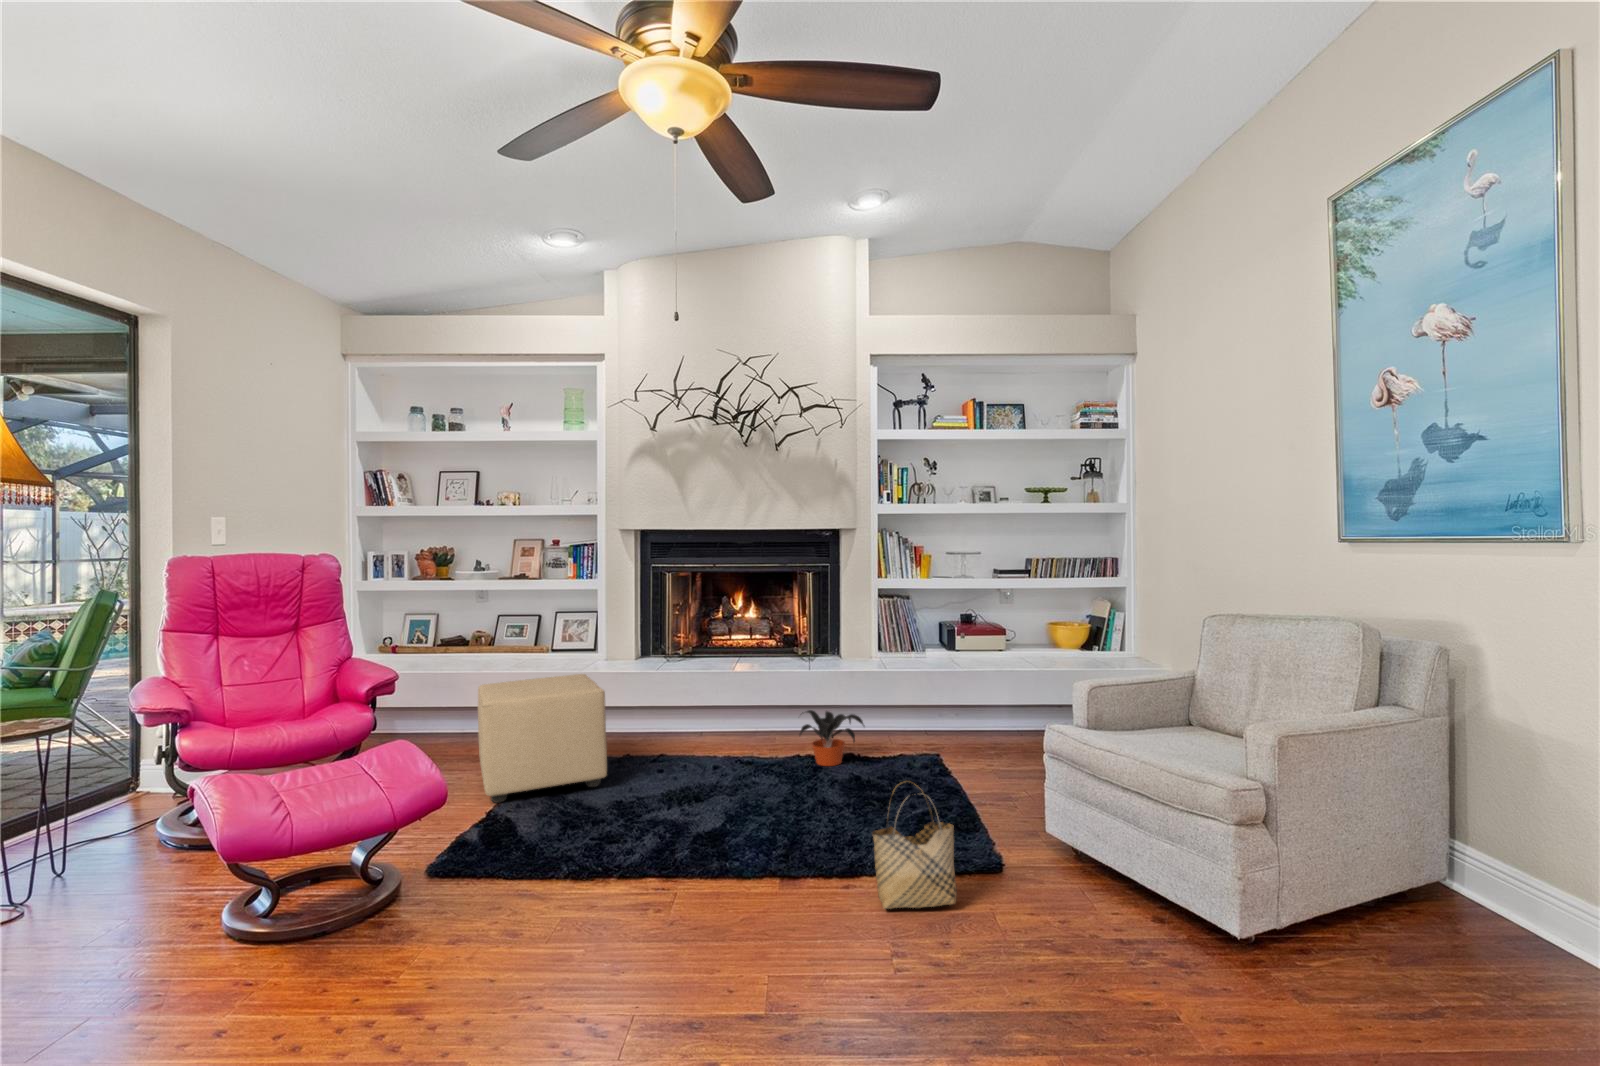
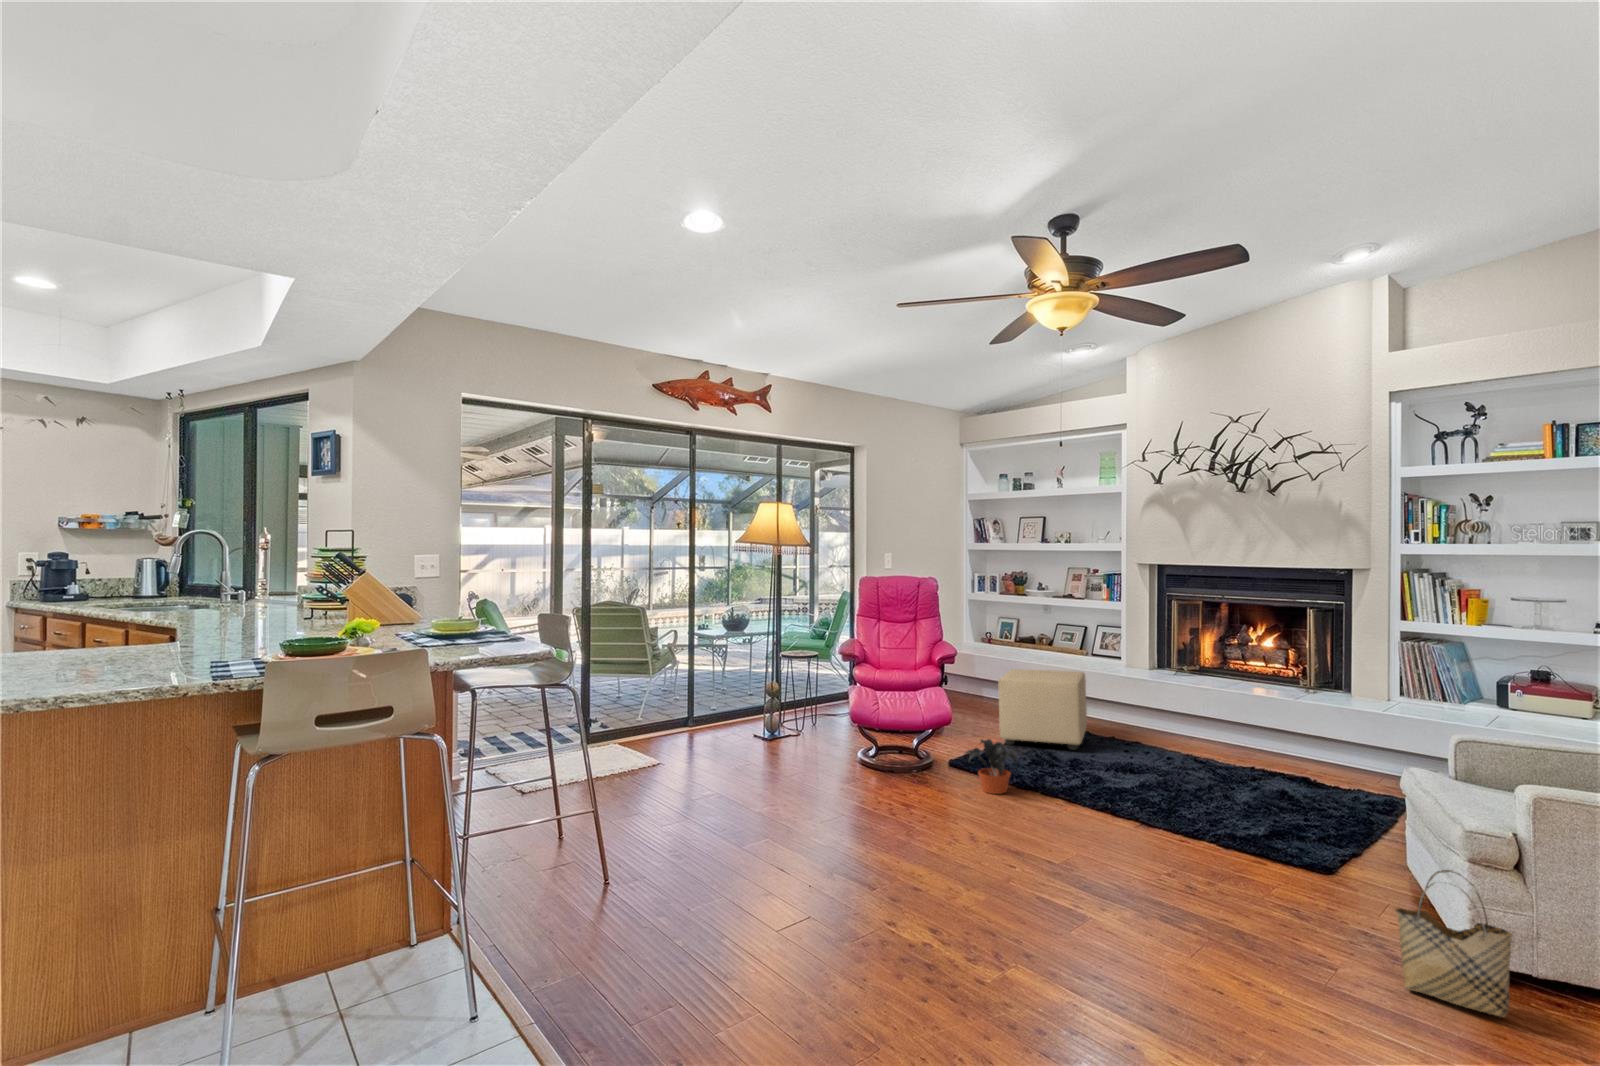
potted plant: present [800,710,864,766] -> present [965,739,1023,794]
woven basket: present [872,781,957,909] -> present [1396,870,1512,1017]

